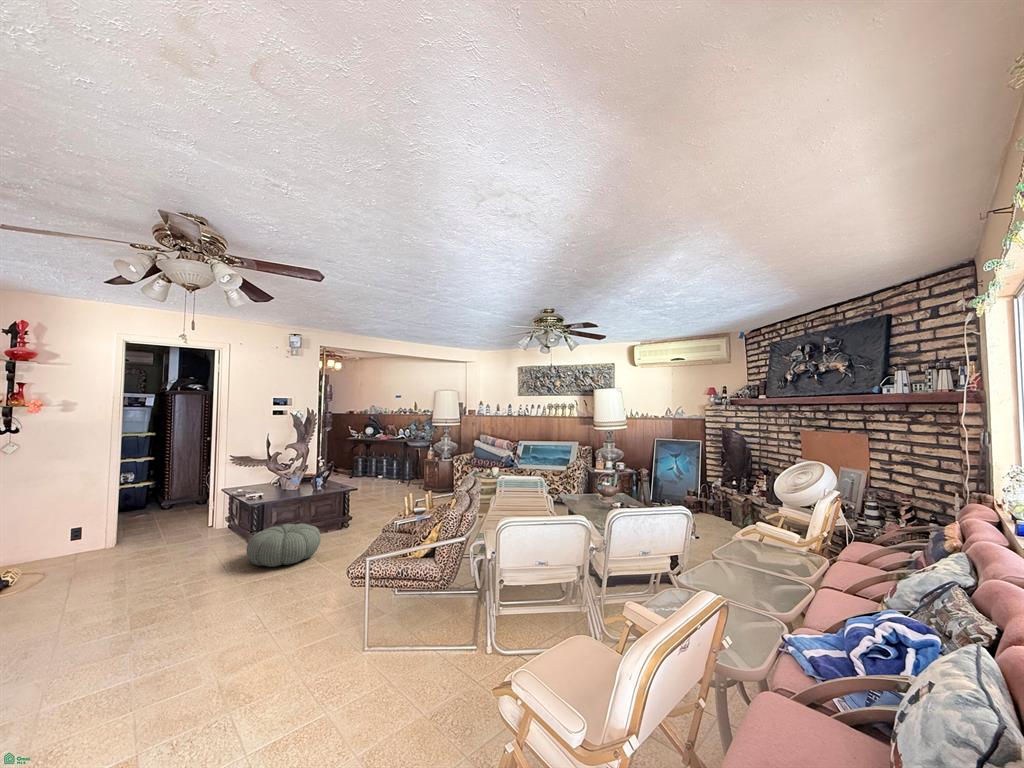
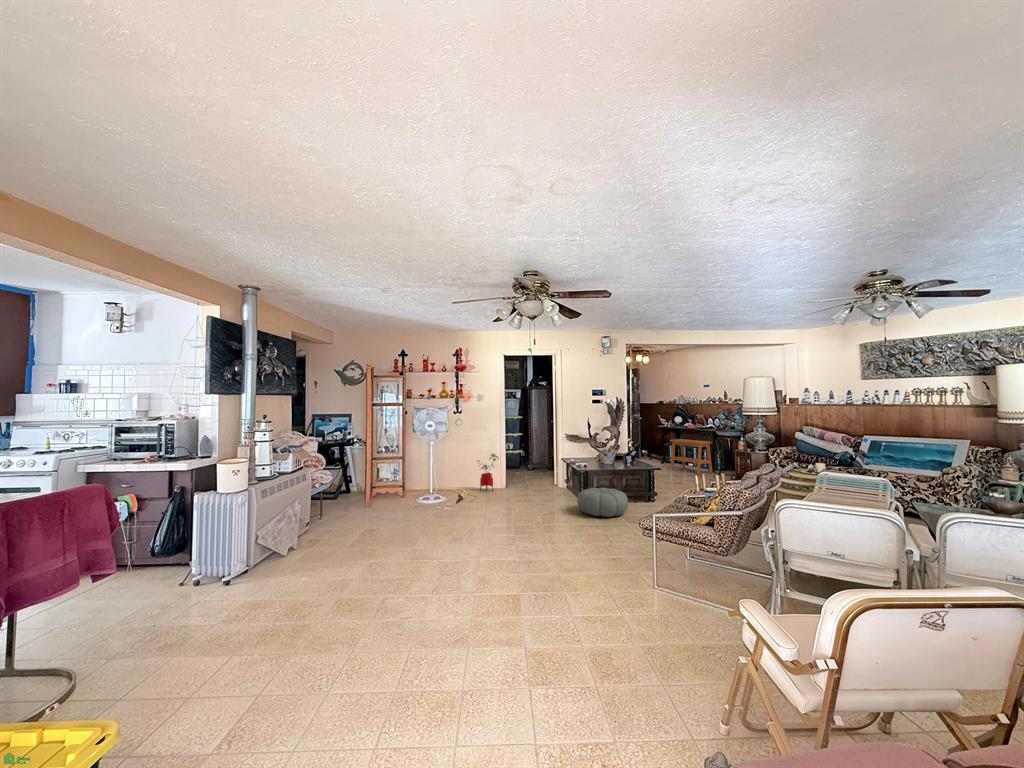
side table: none [361,450,402,485] -> present [670,439,712,474]
house plant: none [44,497,101,563] -> present [479,454,498,491]

